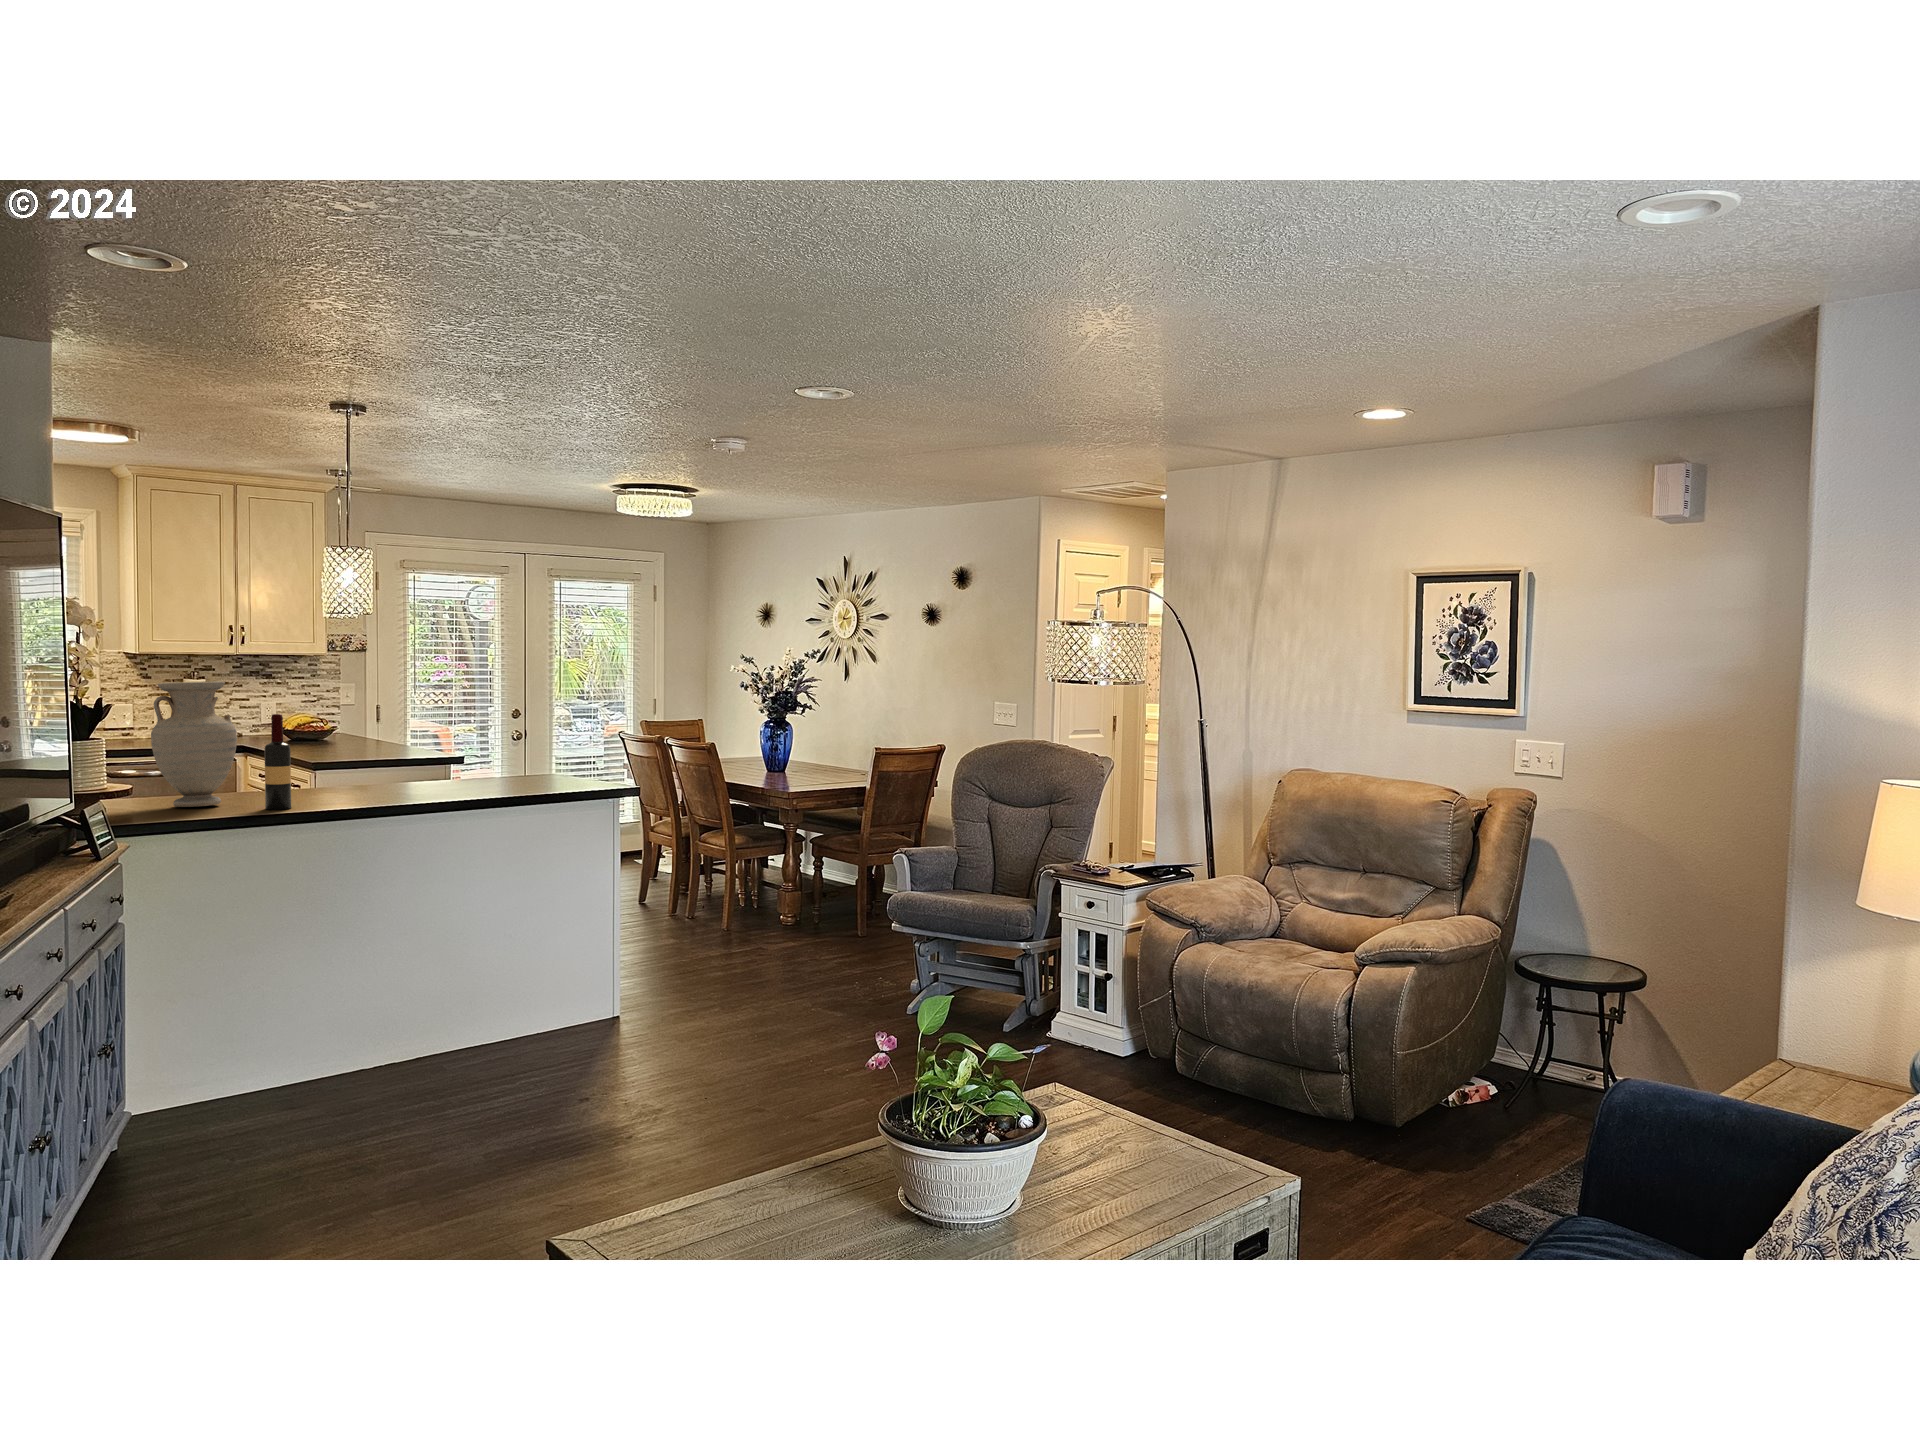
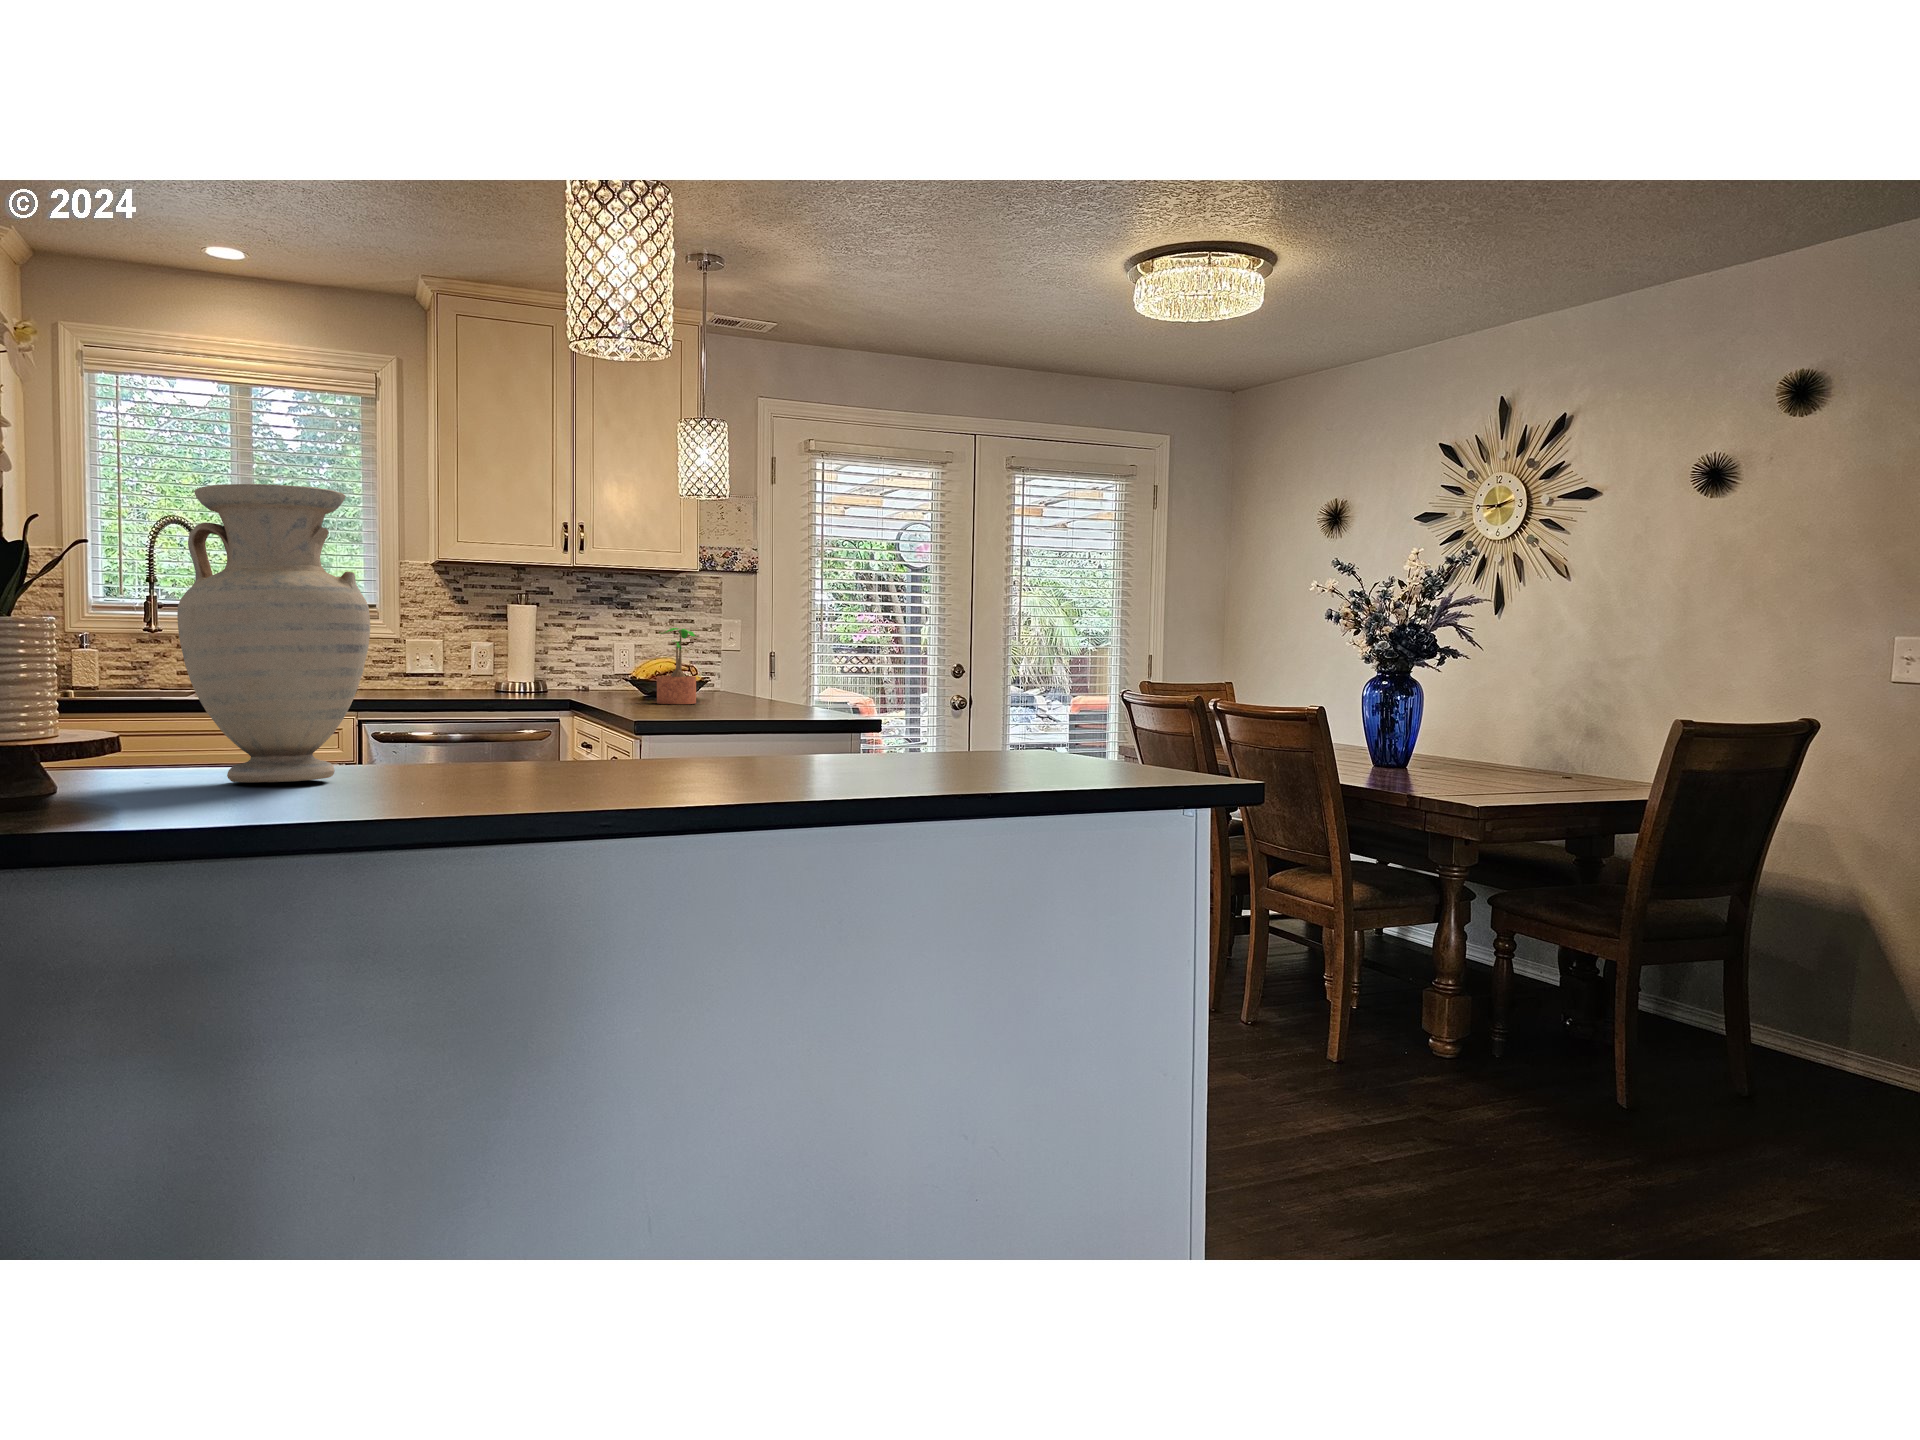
potted plant: none [304,698,334,747] -> present [657,628,698,704]
wine bottle: present [265,714,291,810] -> none [403,561,465,795]

